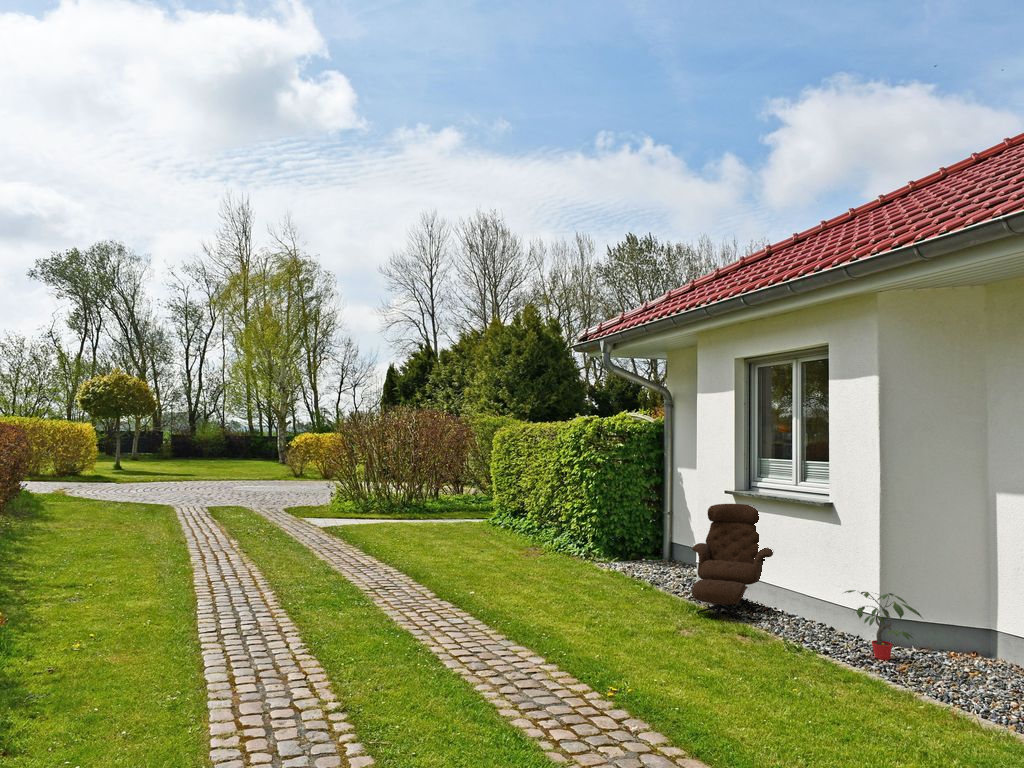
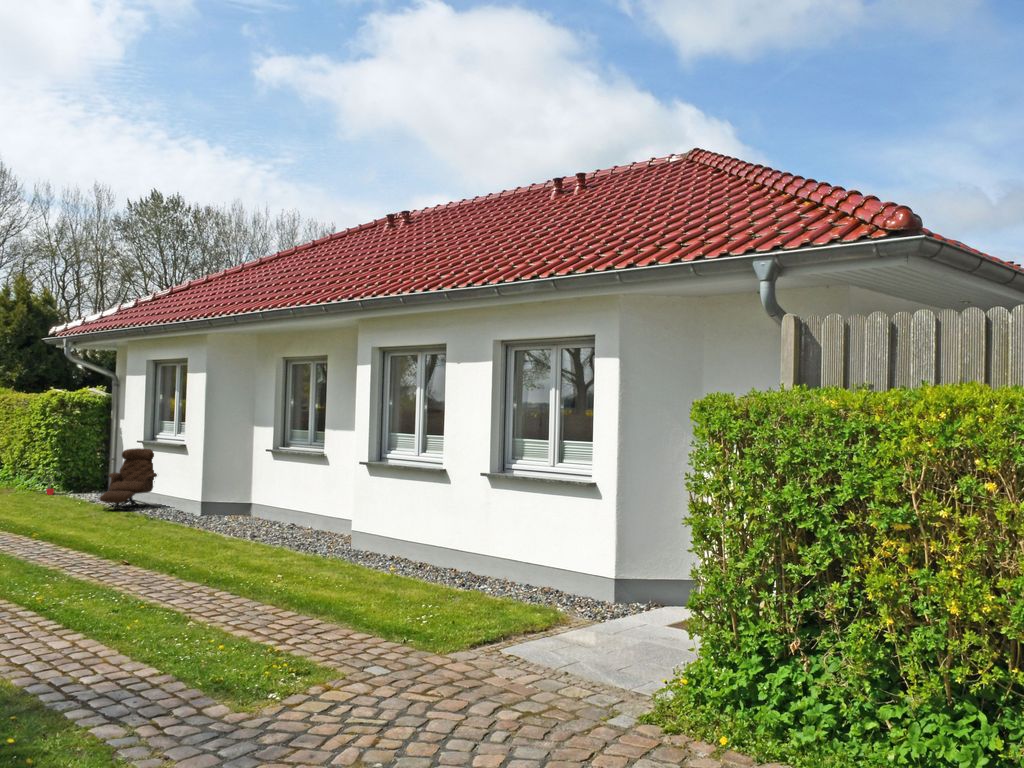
potted plant: present [844,590,922,660] -> present [41,470,62,495]

